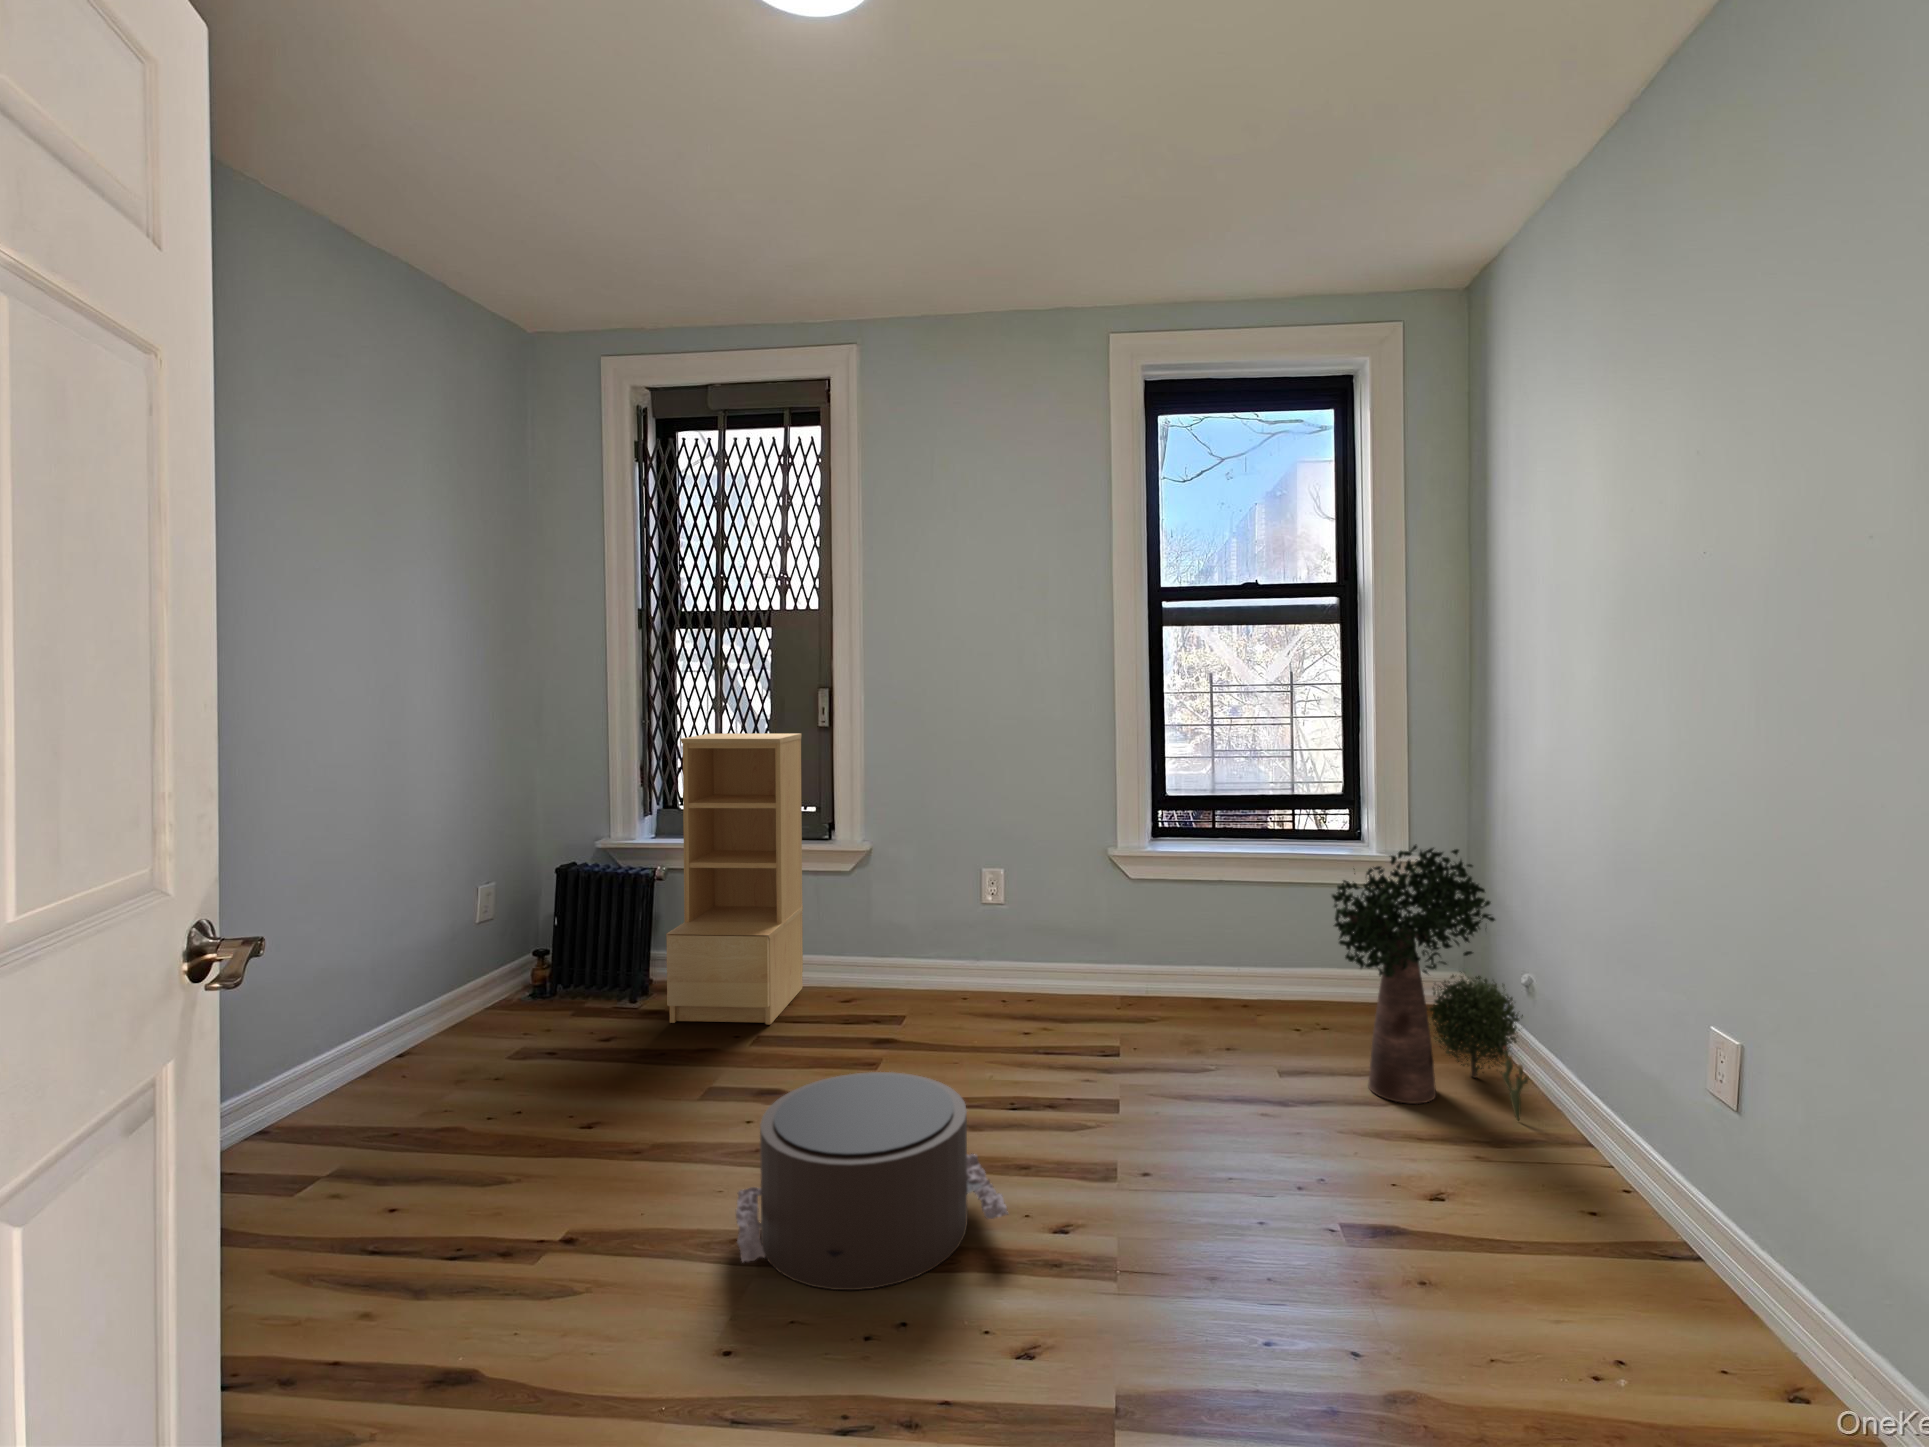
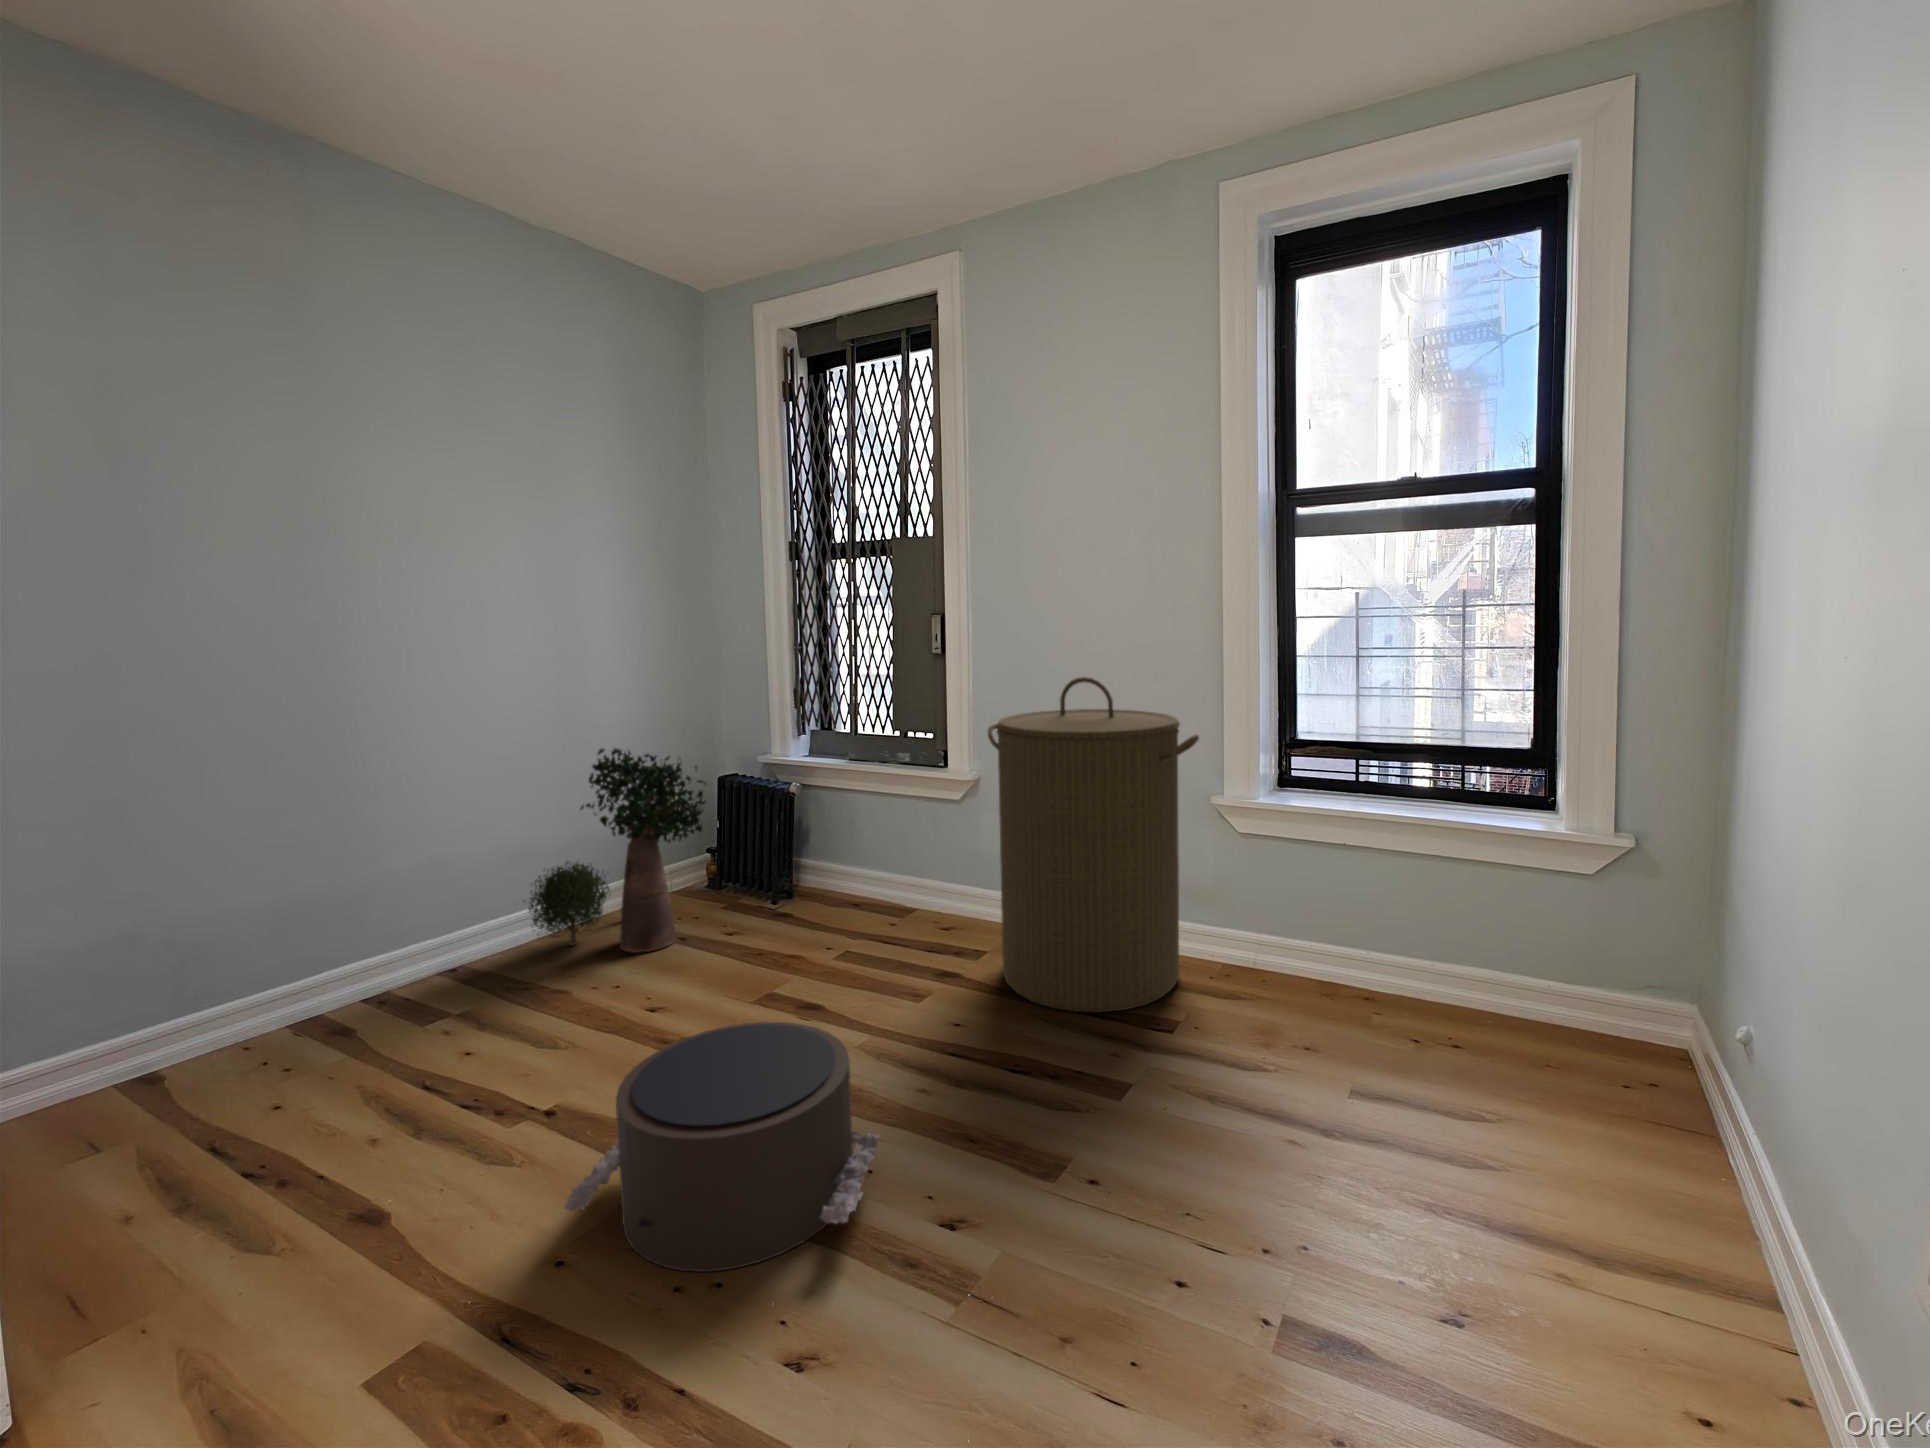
bookshelf: present [666,733,803,1025] -> none [775,660,921,943]
laundry hamper: none [915,746,1117,1051] -> present [988,677,1199,1012]
potted plant: present [1332,845,1529,1120] -> present [528,748,706,953]

